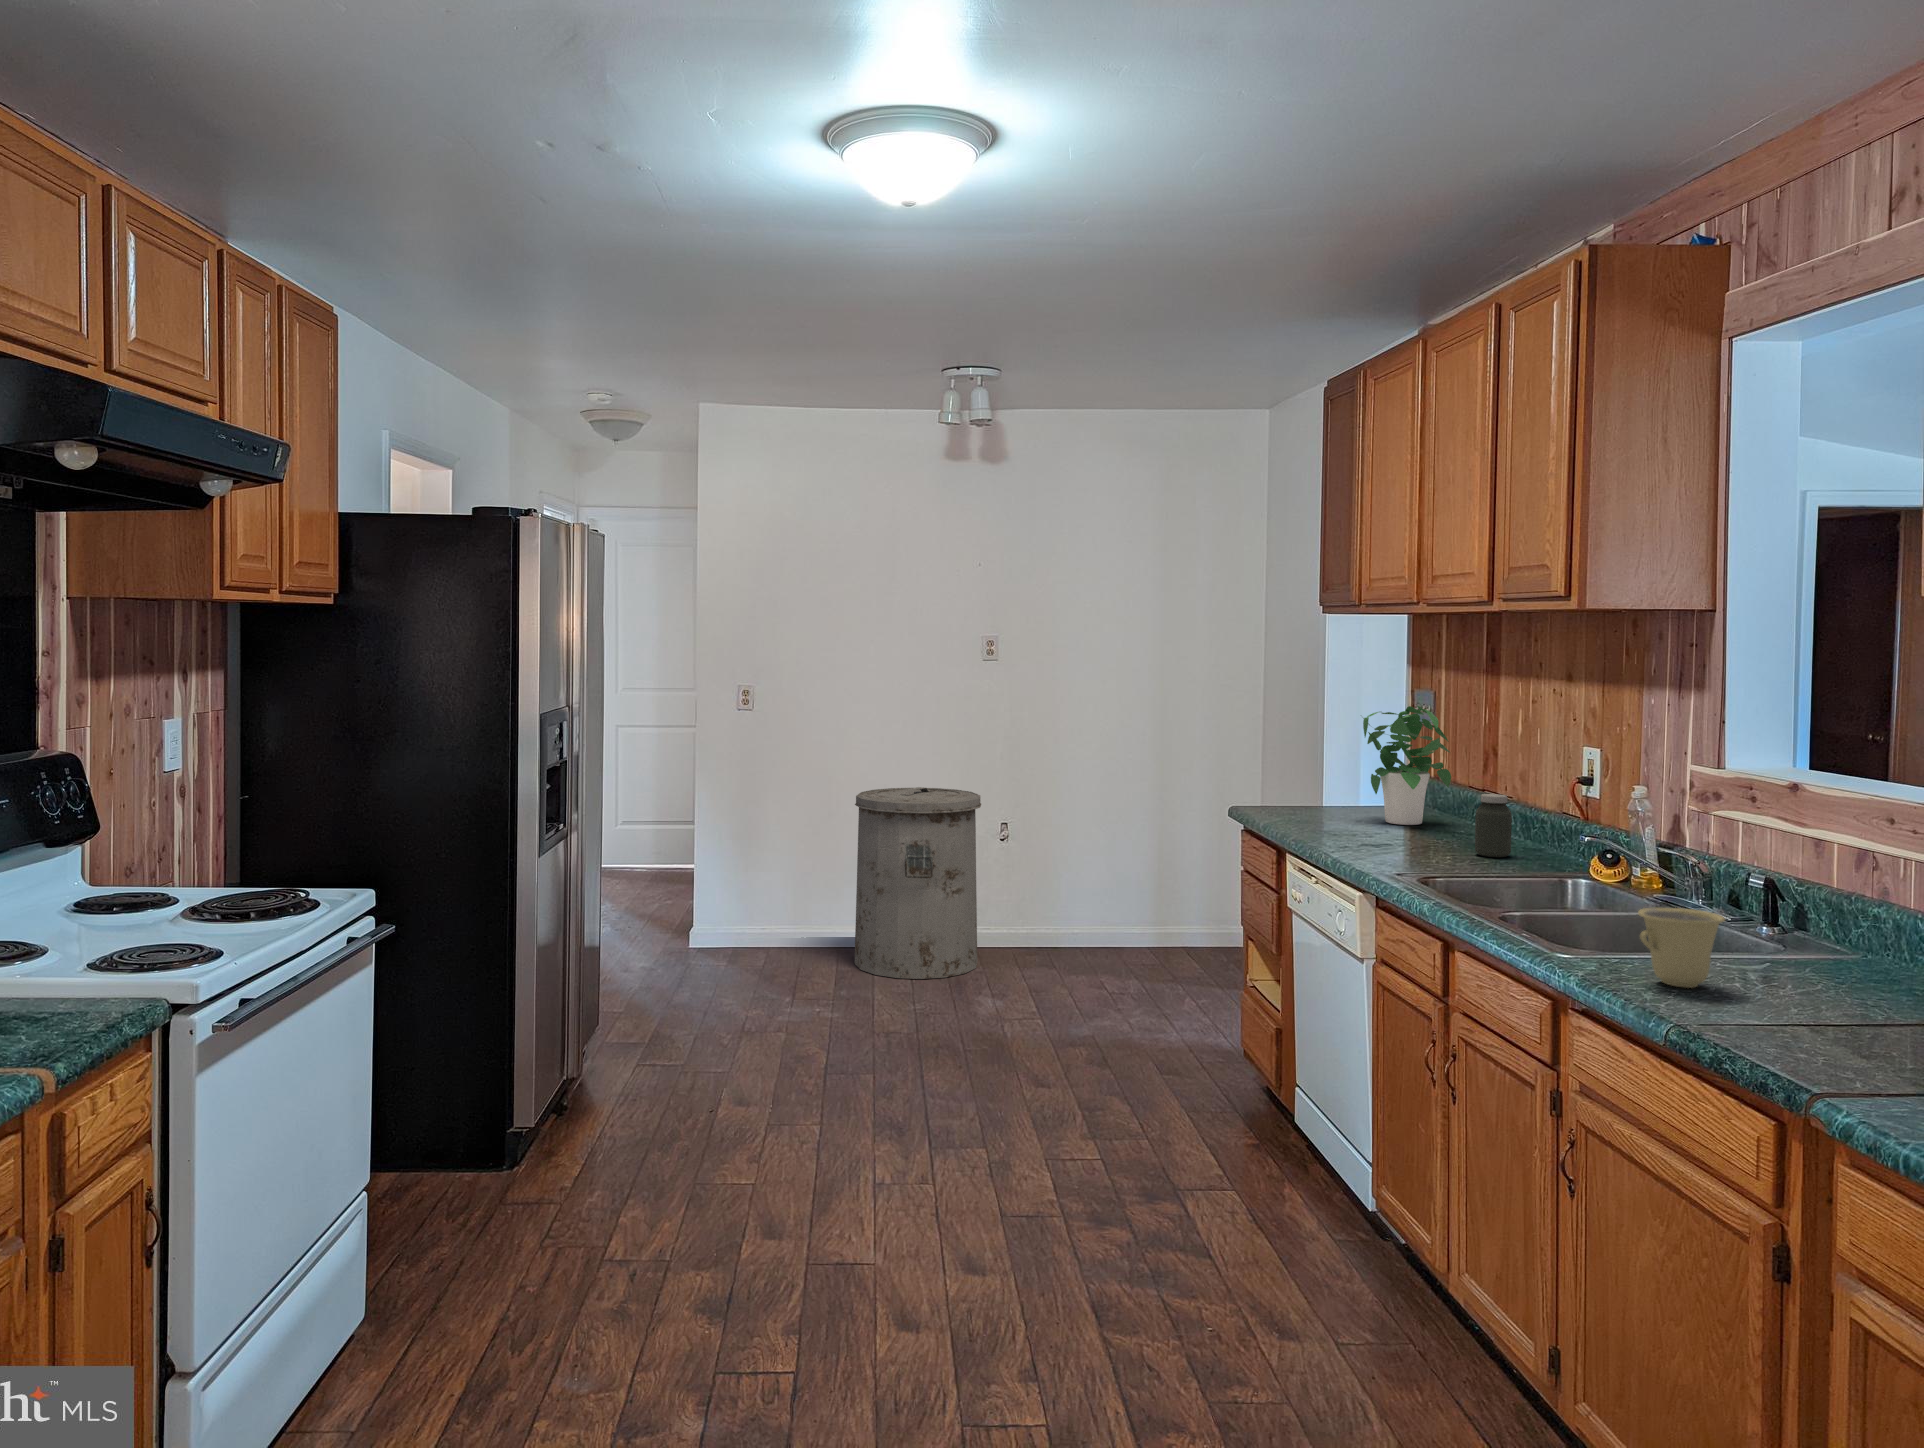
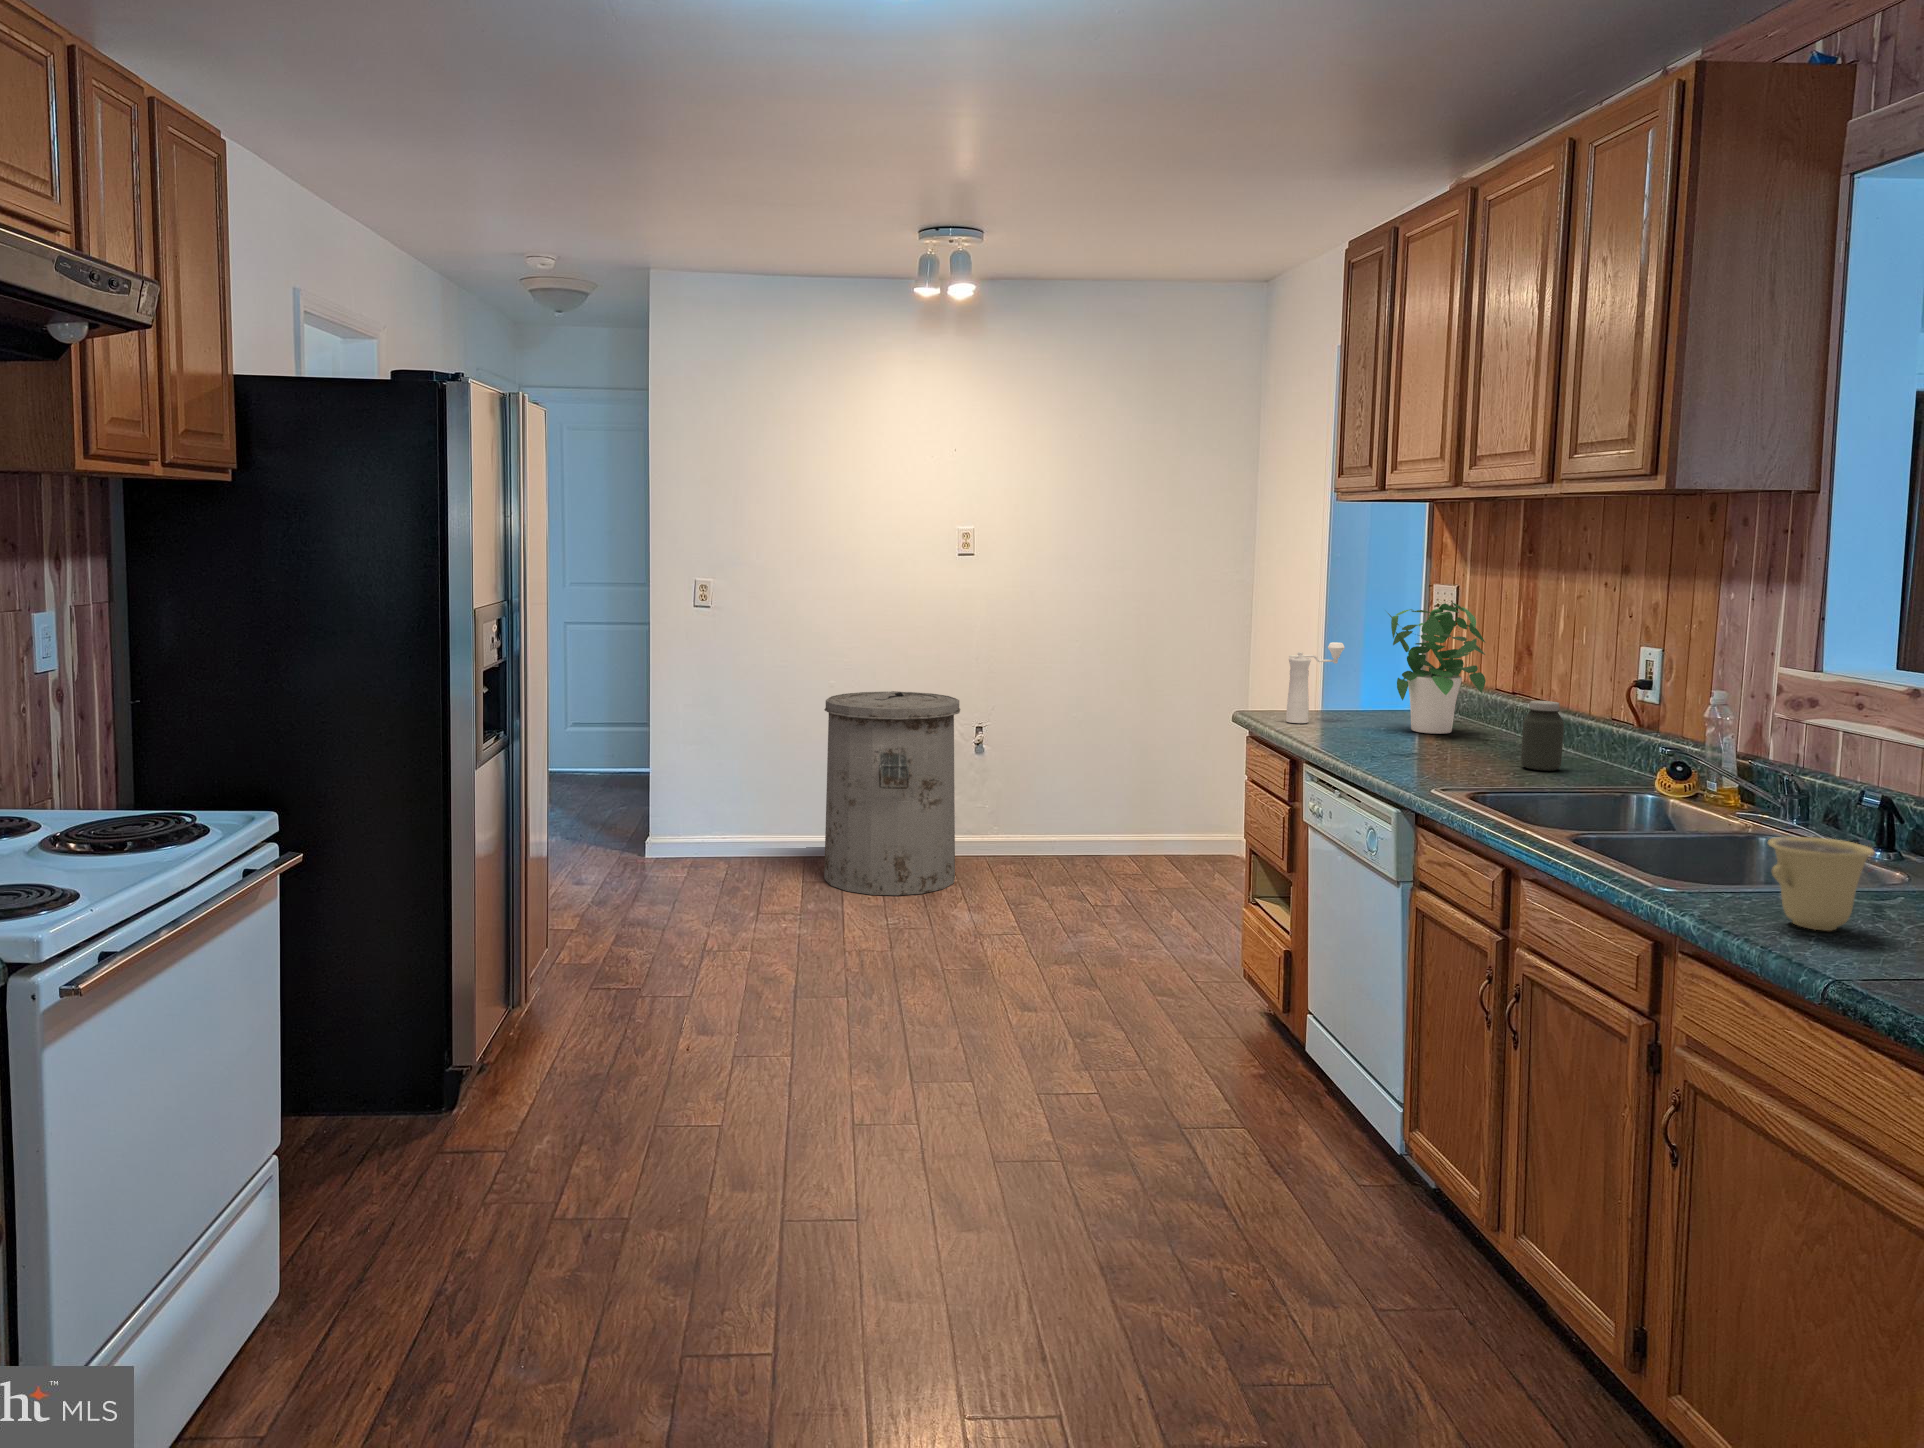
pepper mill: none [1272,742,1325,816] -> present [1286,642,1345,723]

